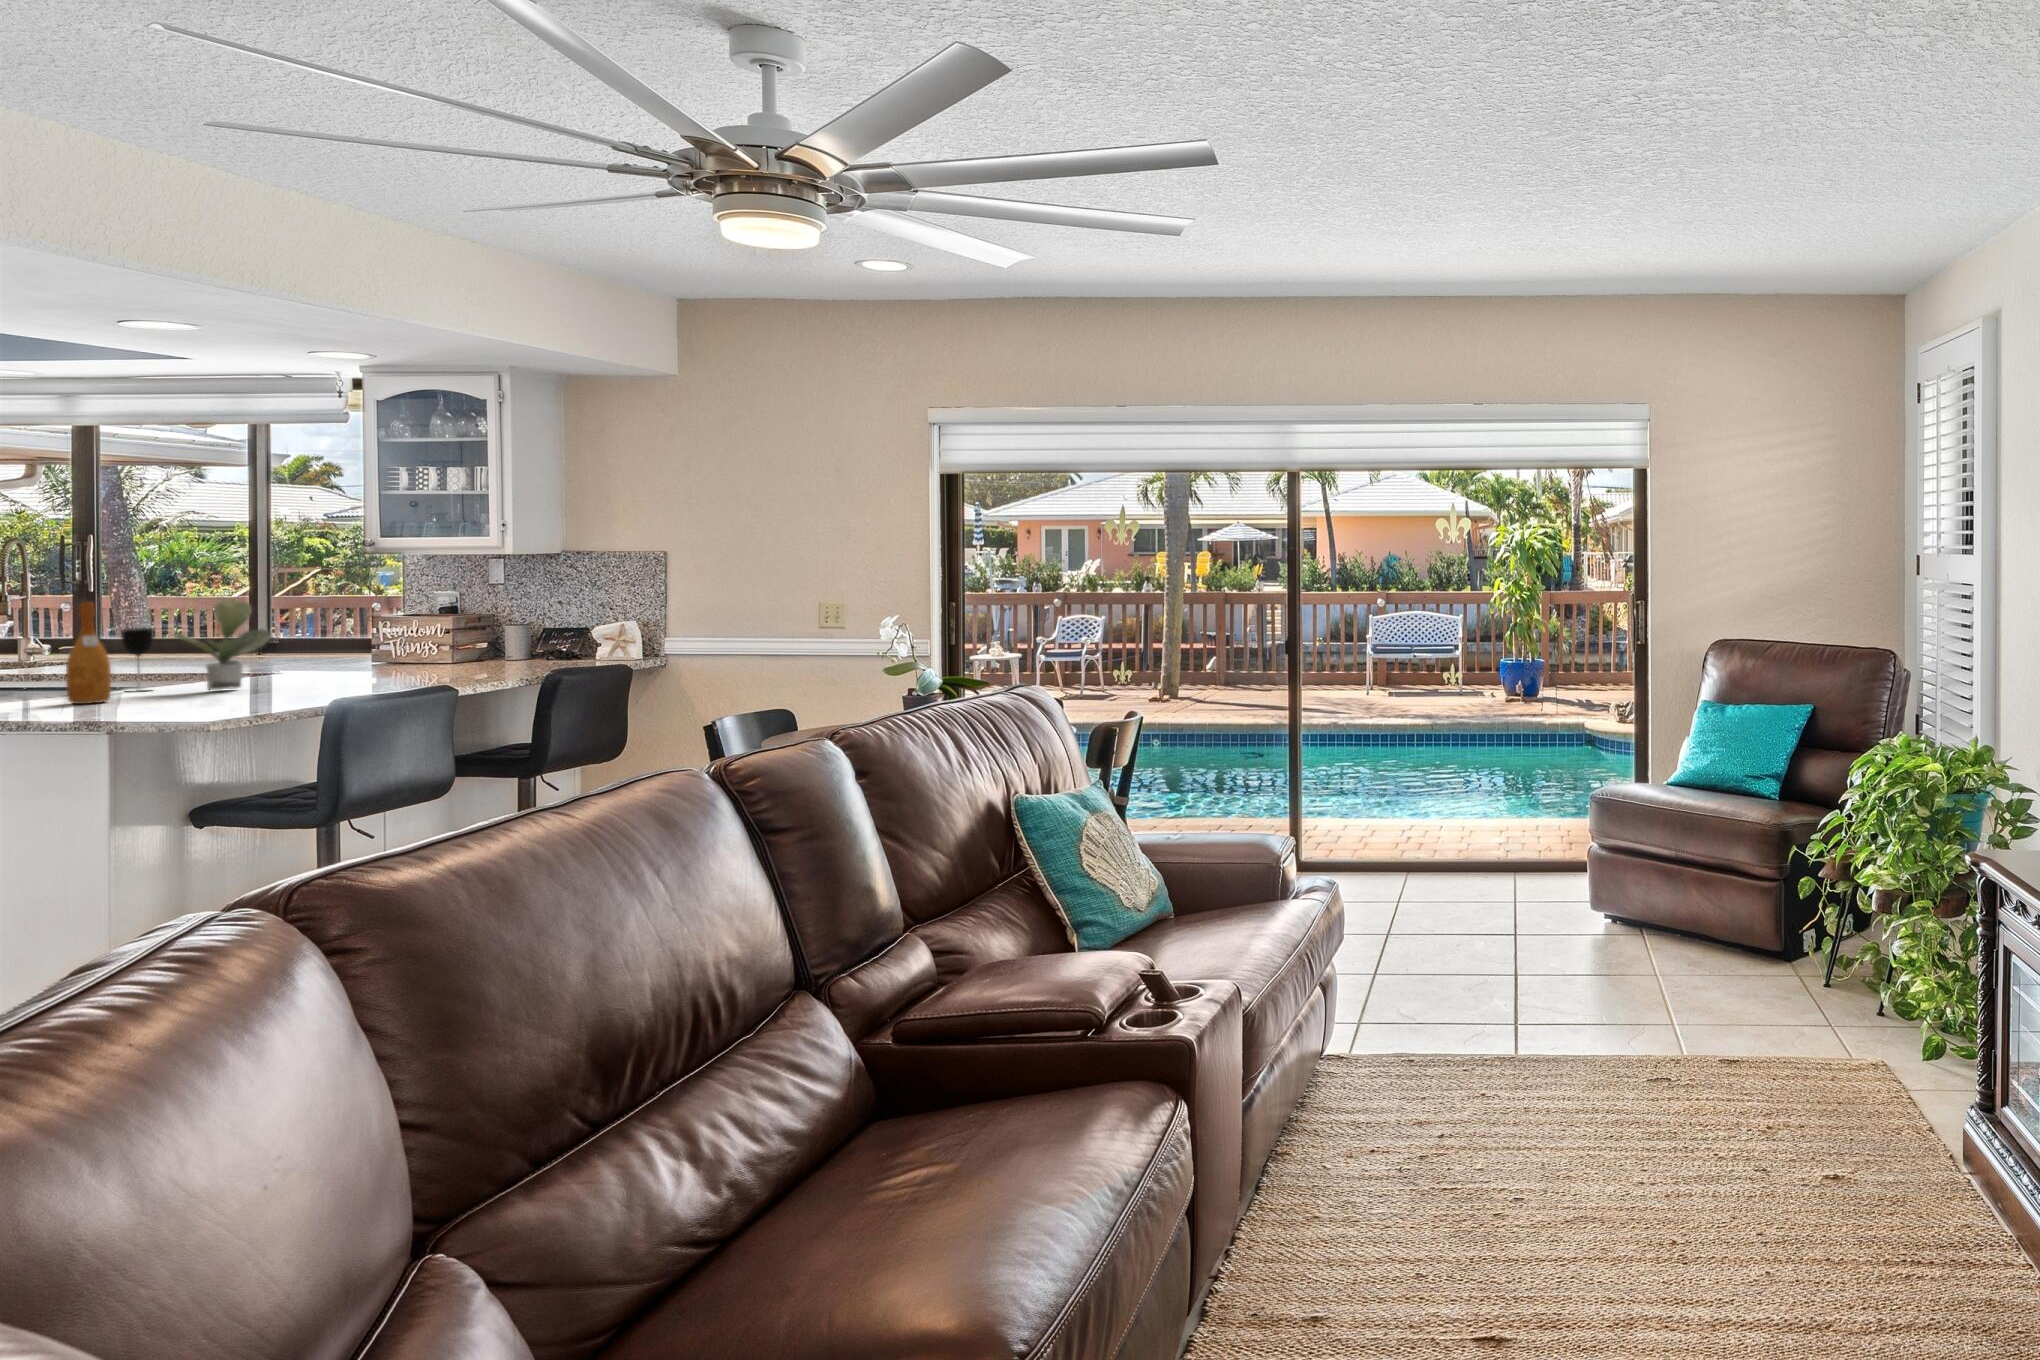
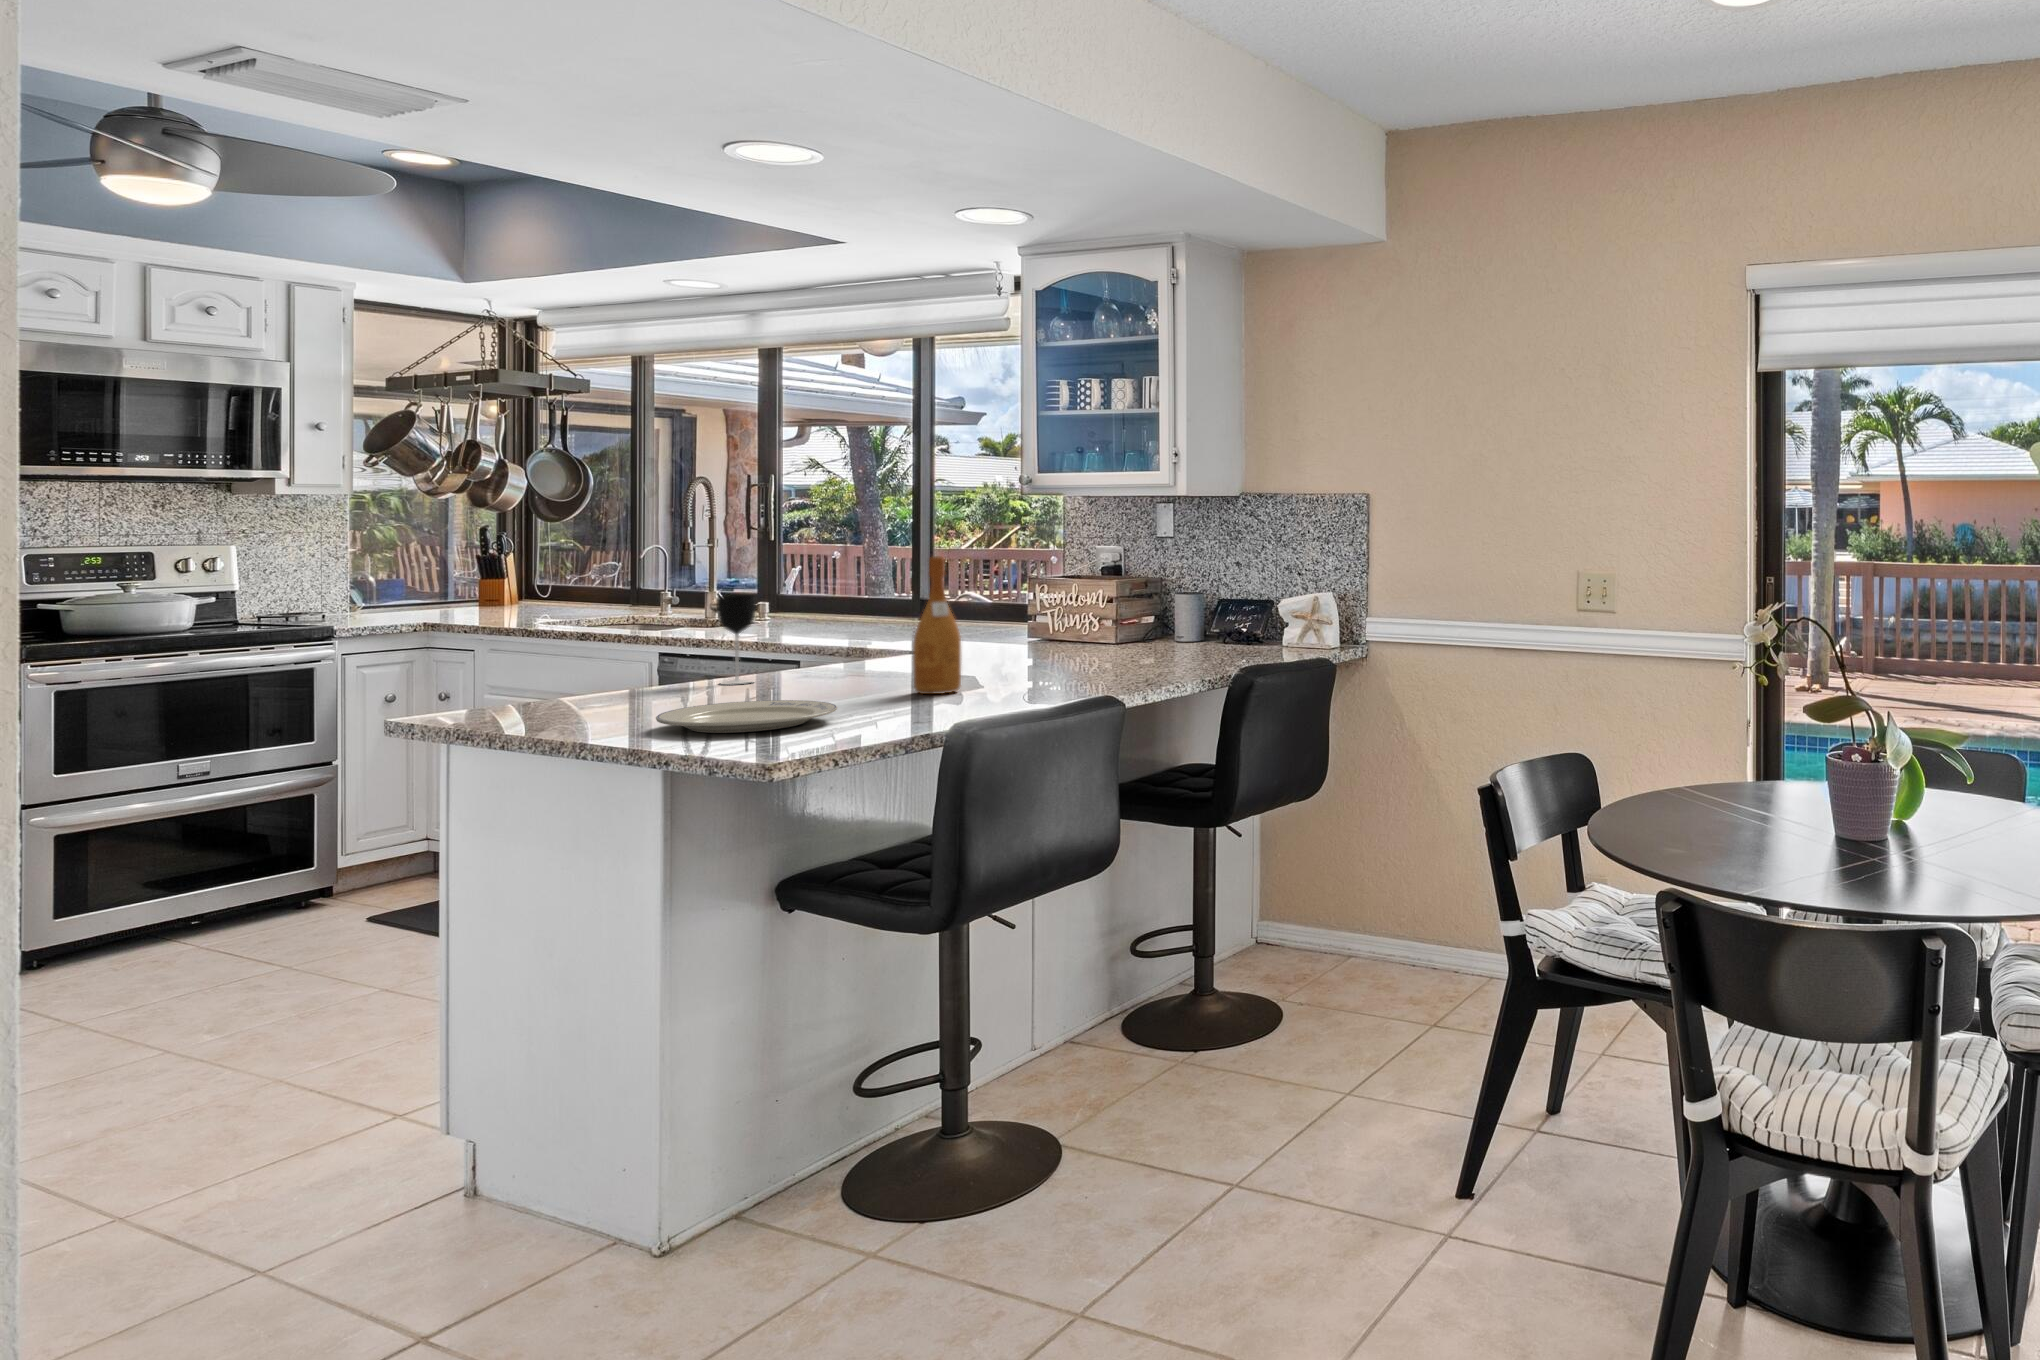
potted plant: present [176,599,271,690] -> none [769,555,889,687]
wine bottle: present [66,602,111,704] -> present [913,556,961,694]
plate: none [118,692,251,708] -> present [656,700,837,733]

